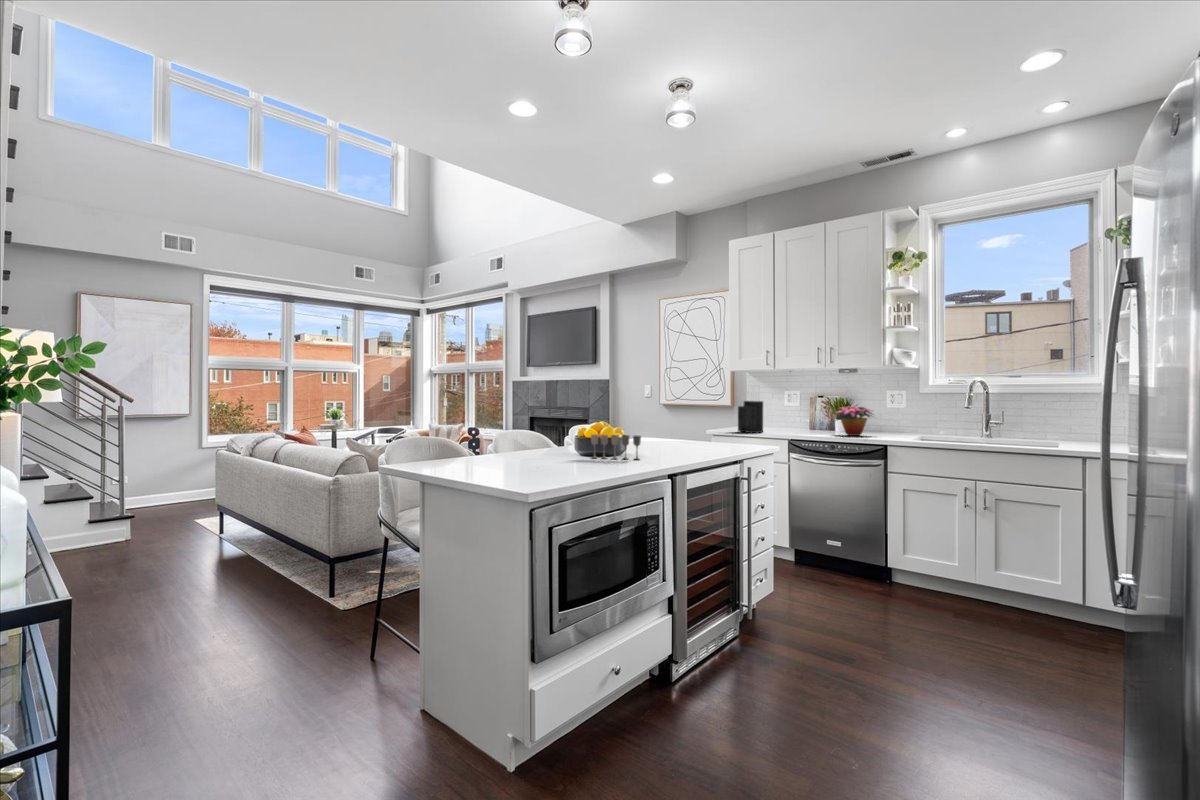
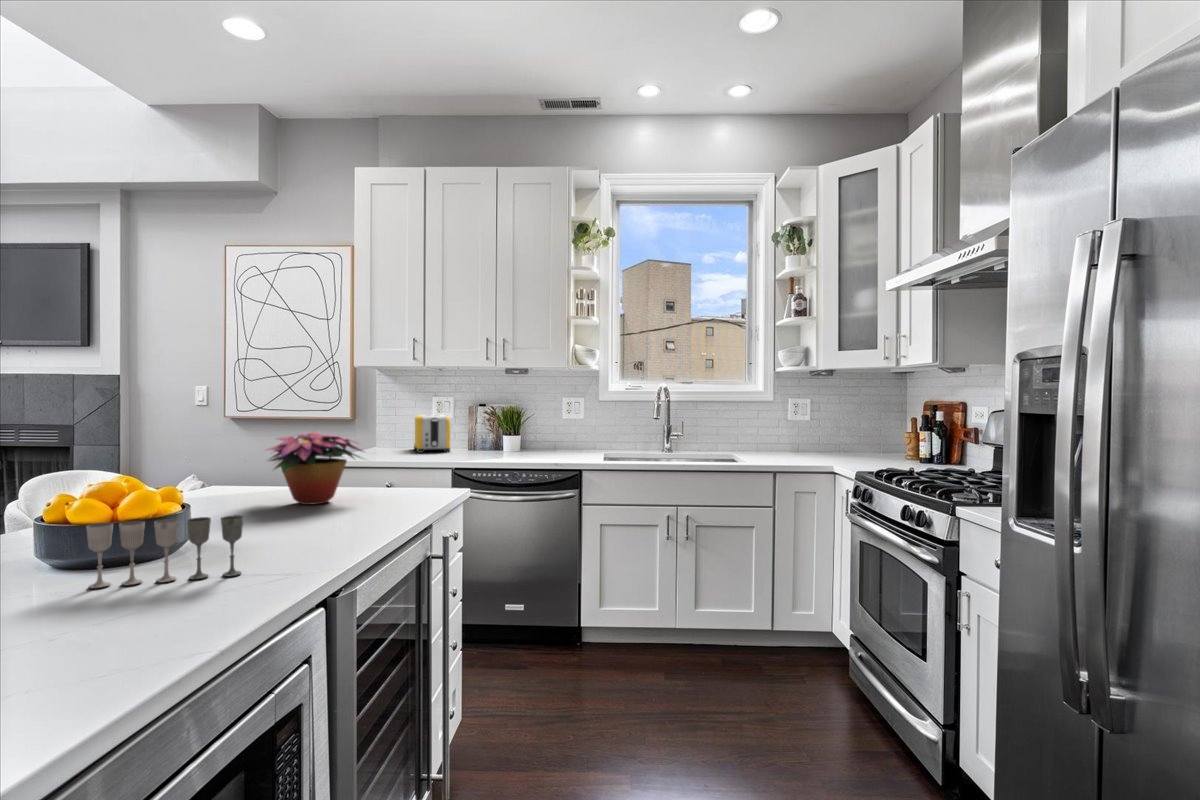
knife block: present [738,386,763,433] -> none [371,388,412,460]
toaster: none [772,404,796,431] -> present [414,414,451,453]
flower arrangement: present [835,406,872,436] -> present [267,432,363,505]

